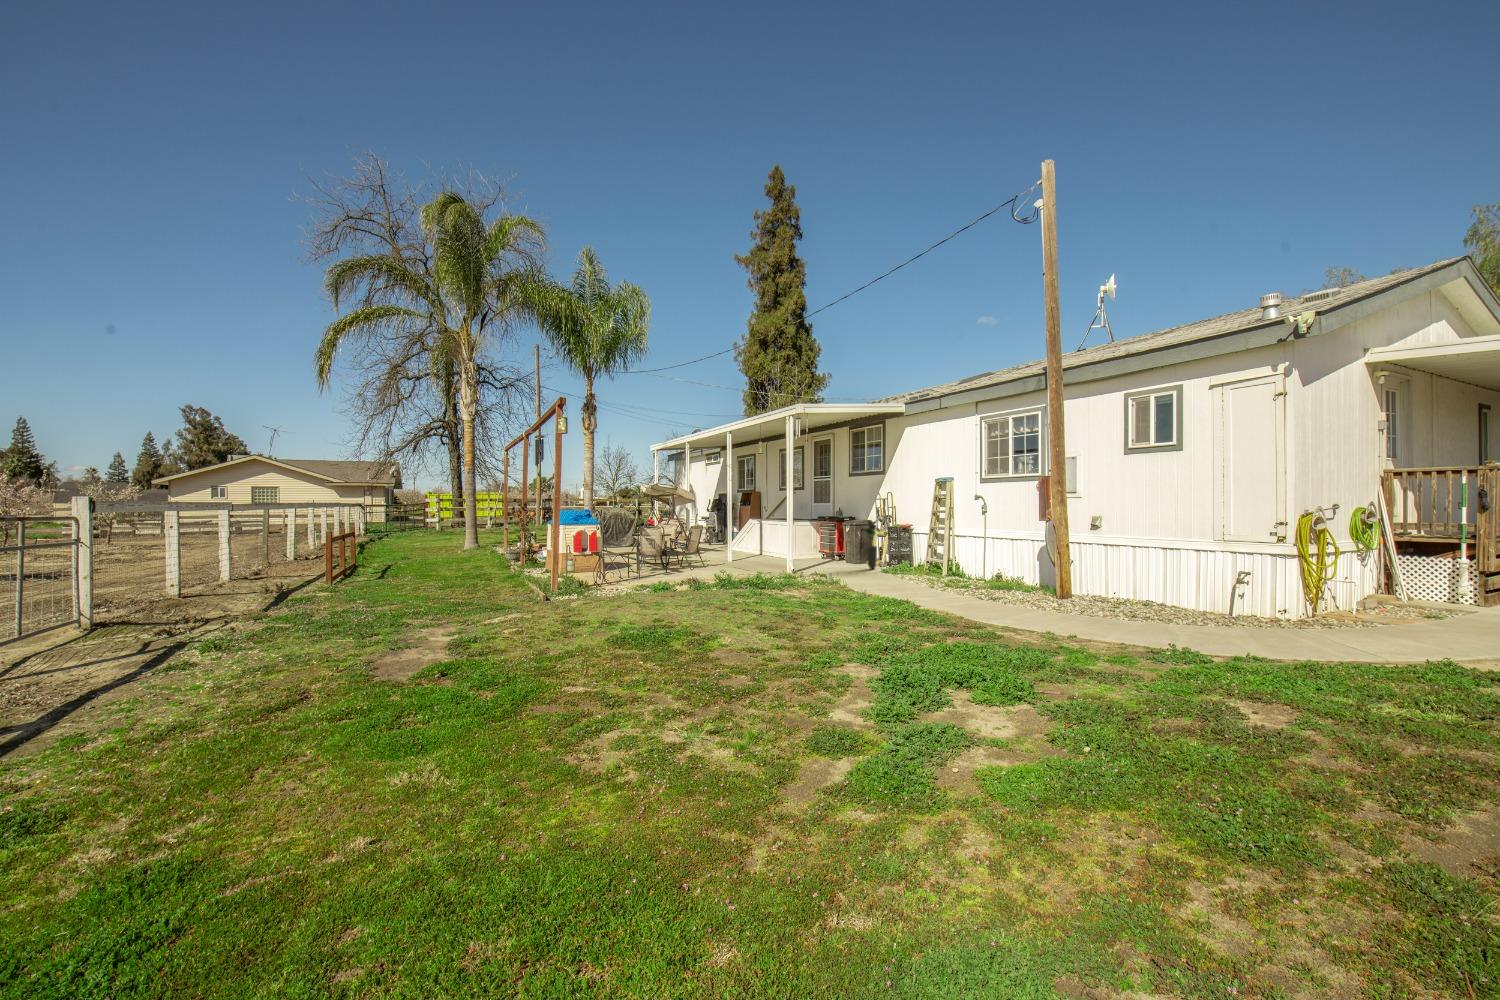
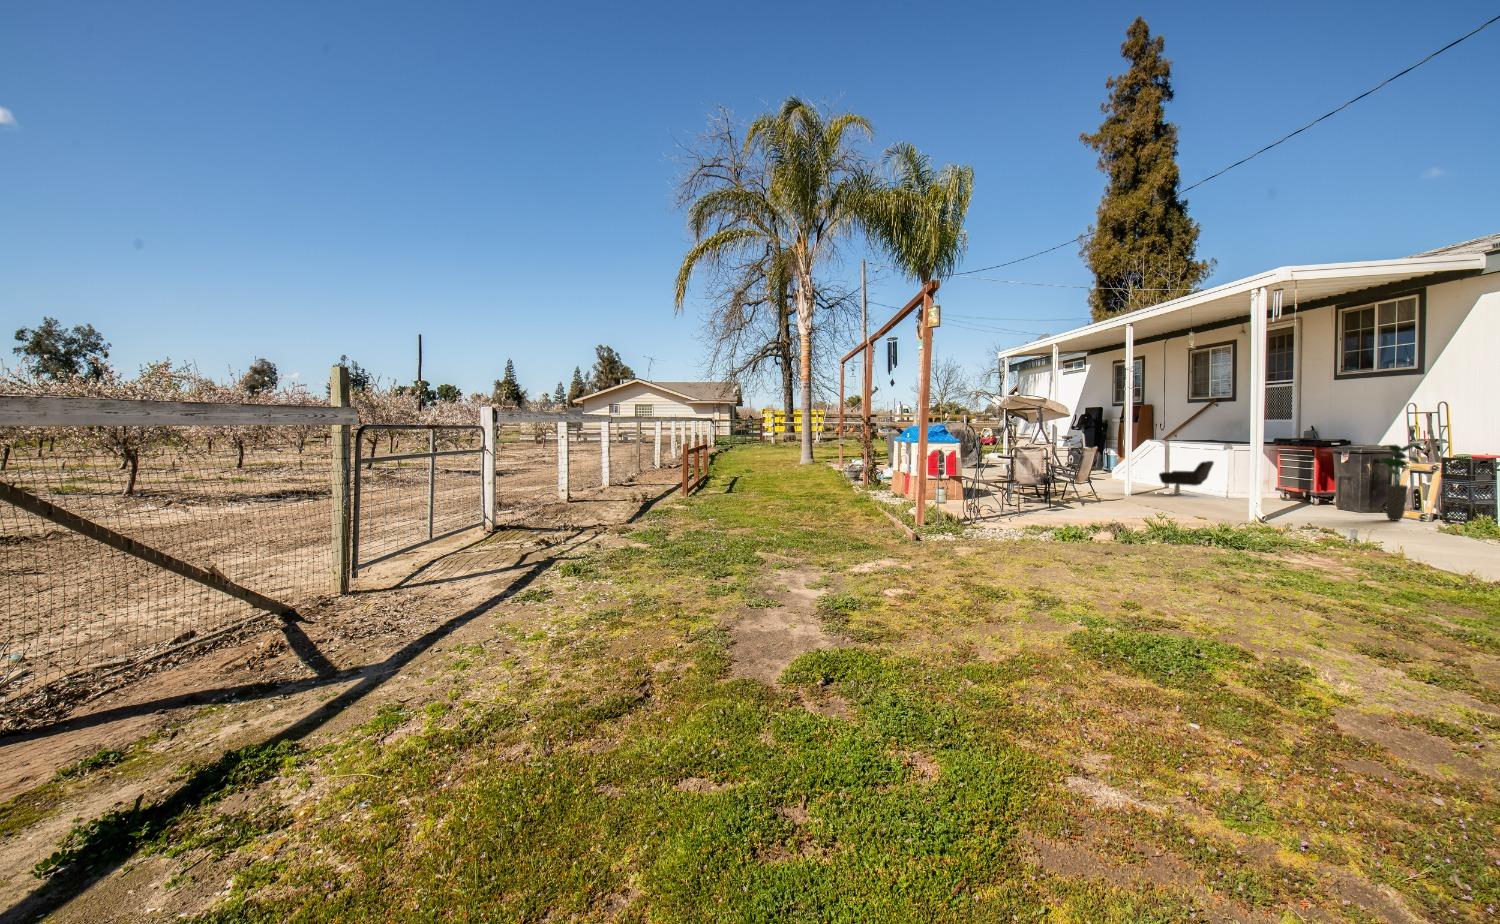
lounge chair: none [756,534,791,561] -> present [1159,461,1214,496]

